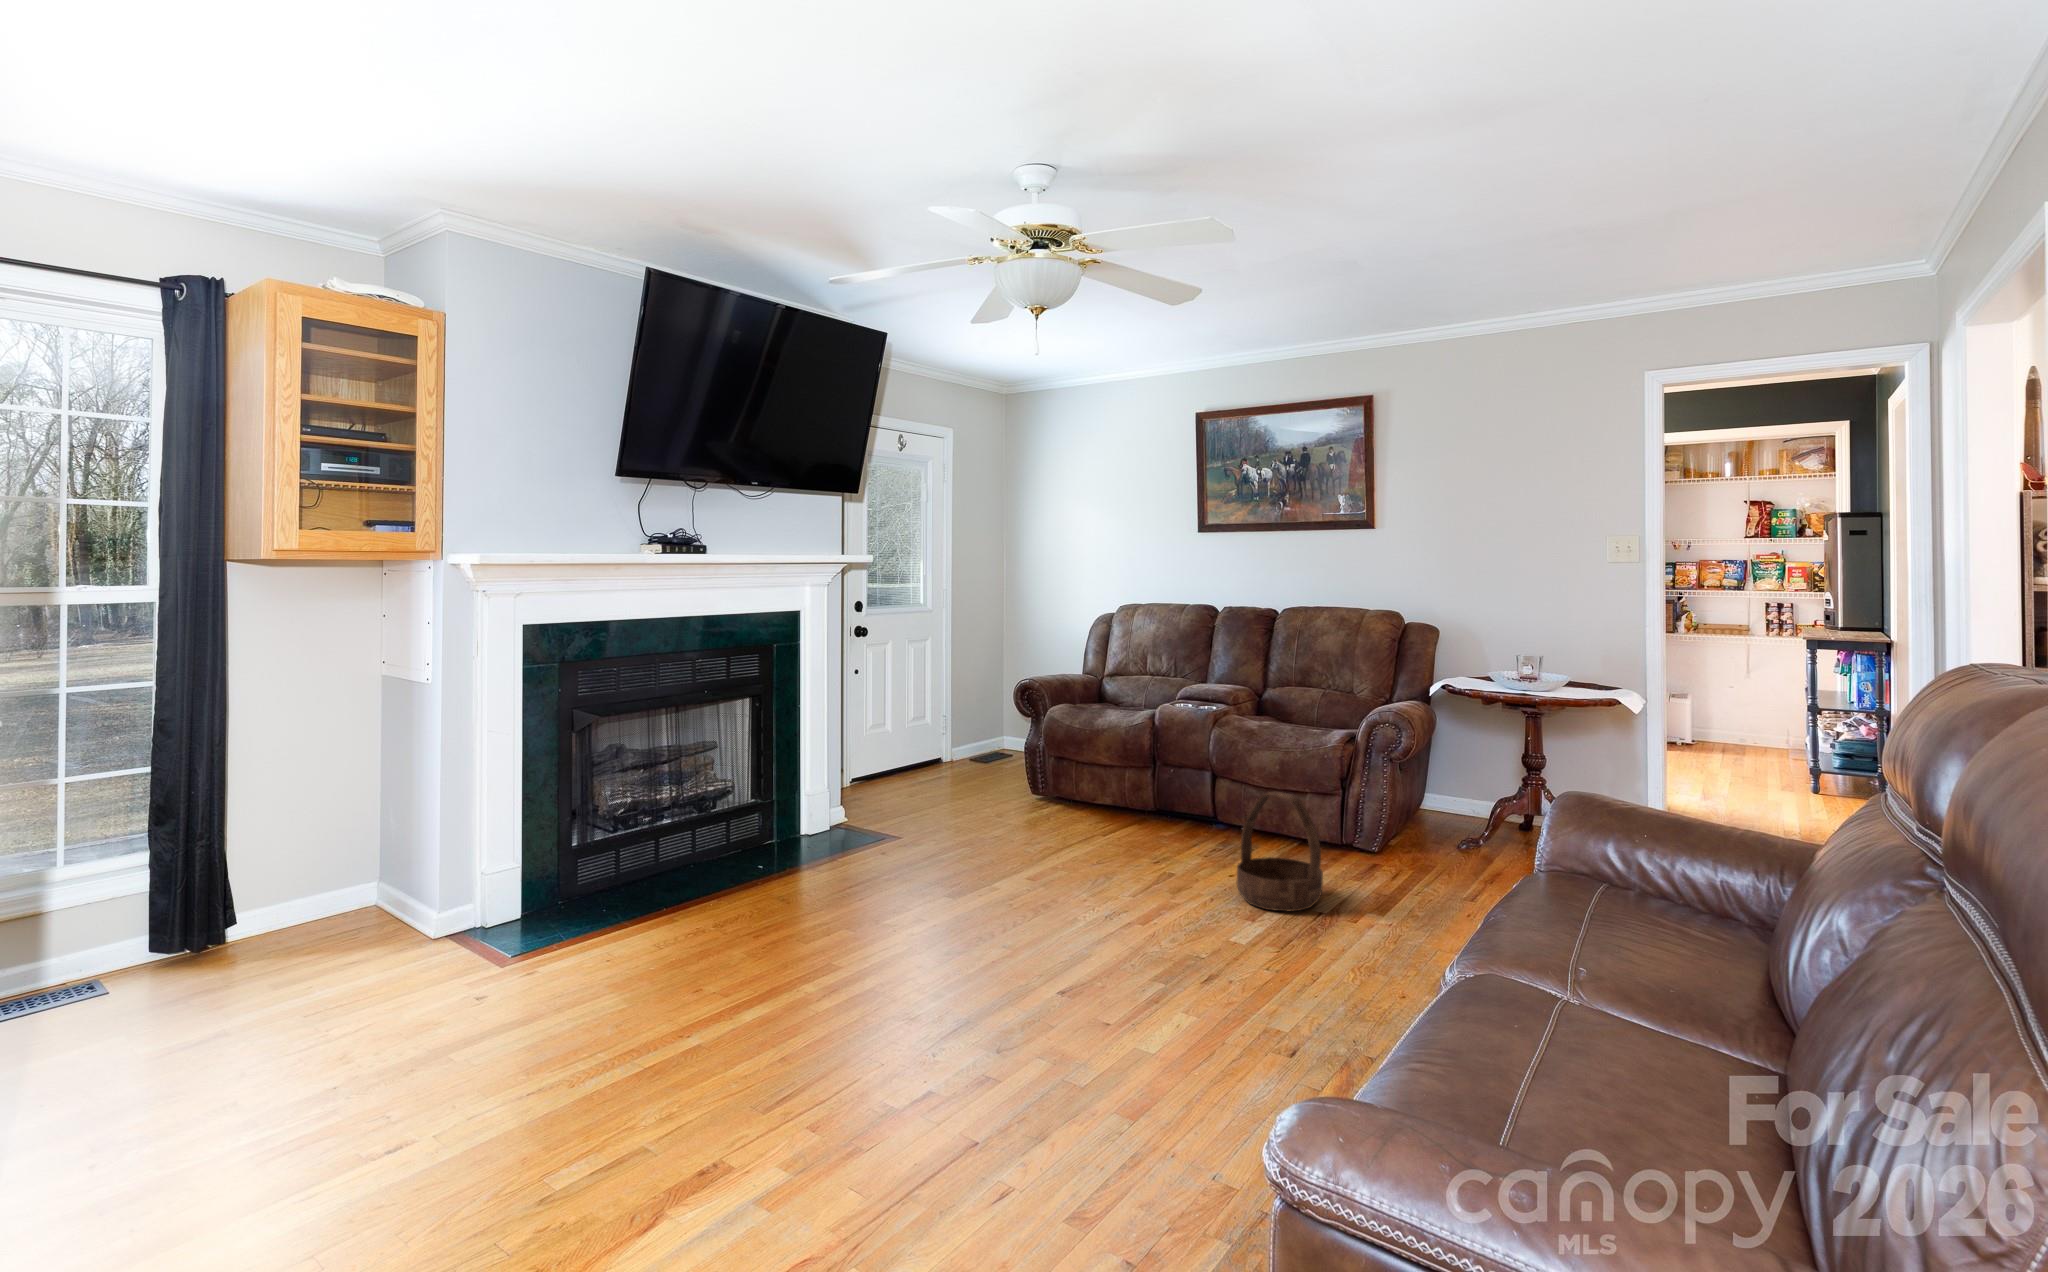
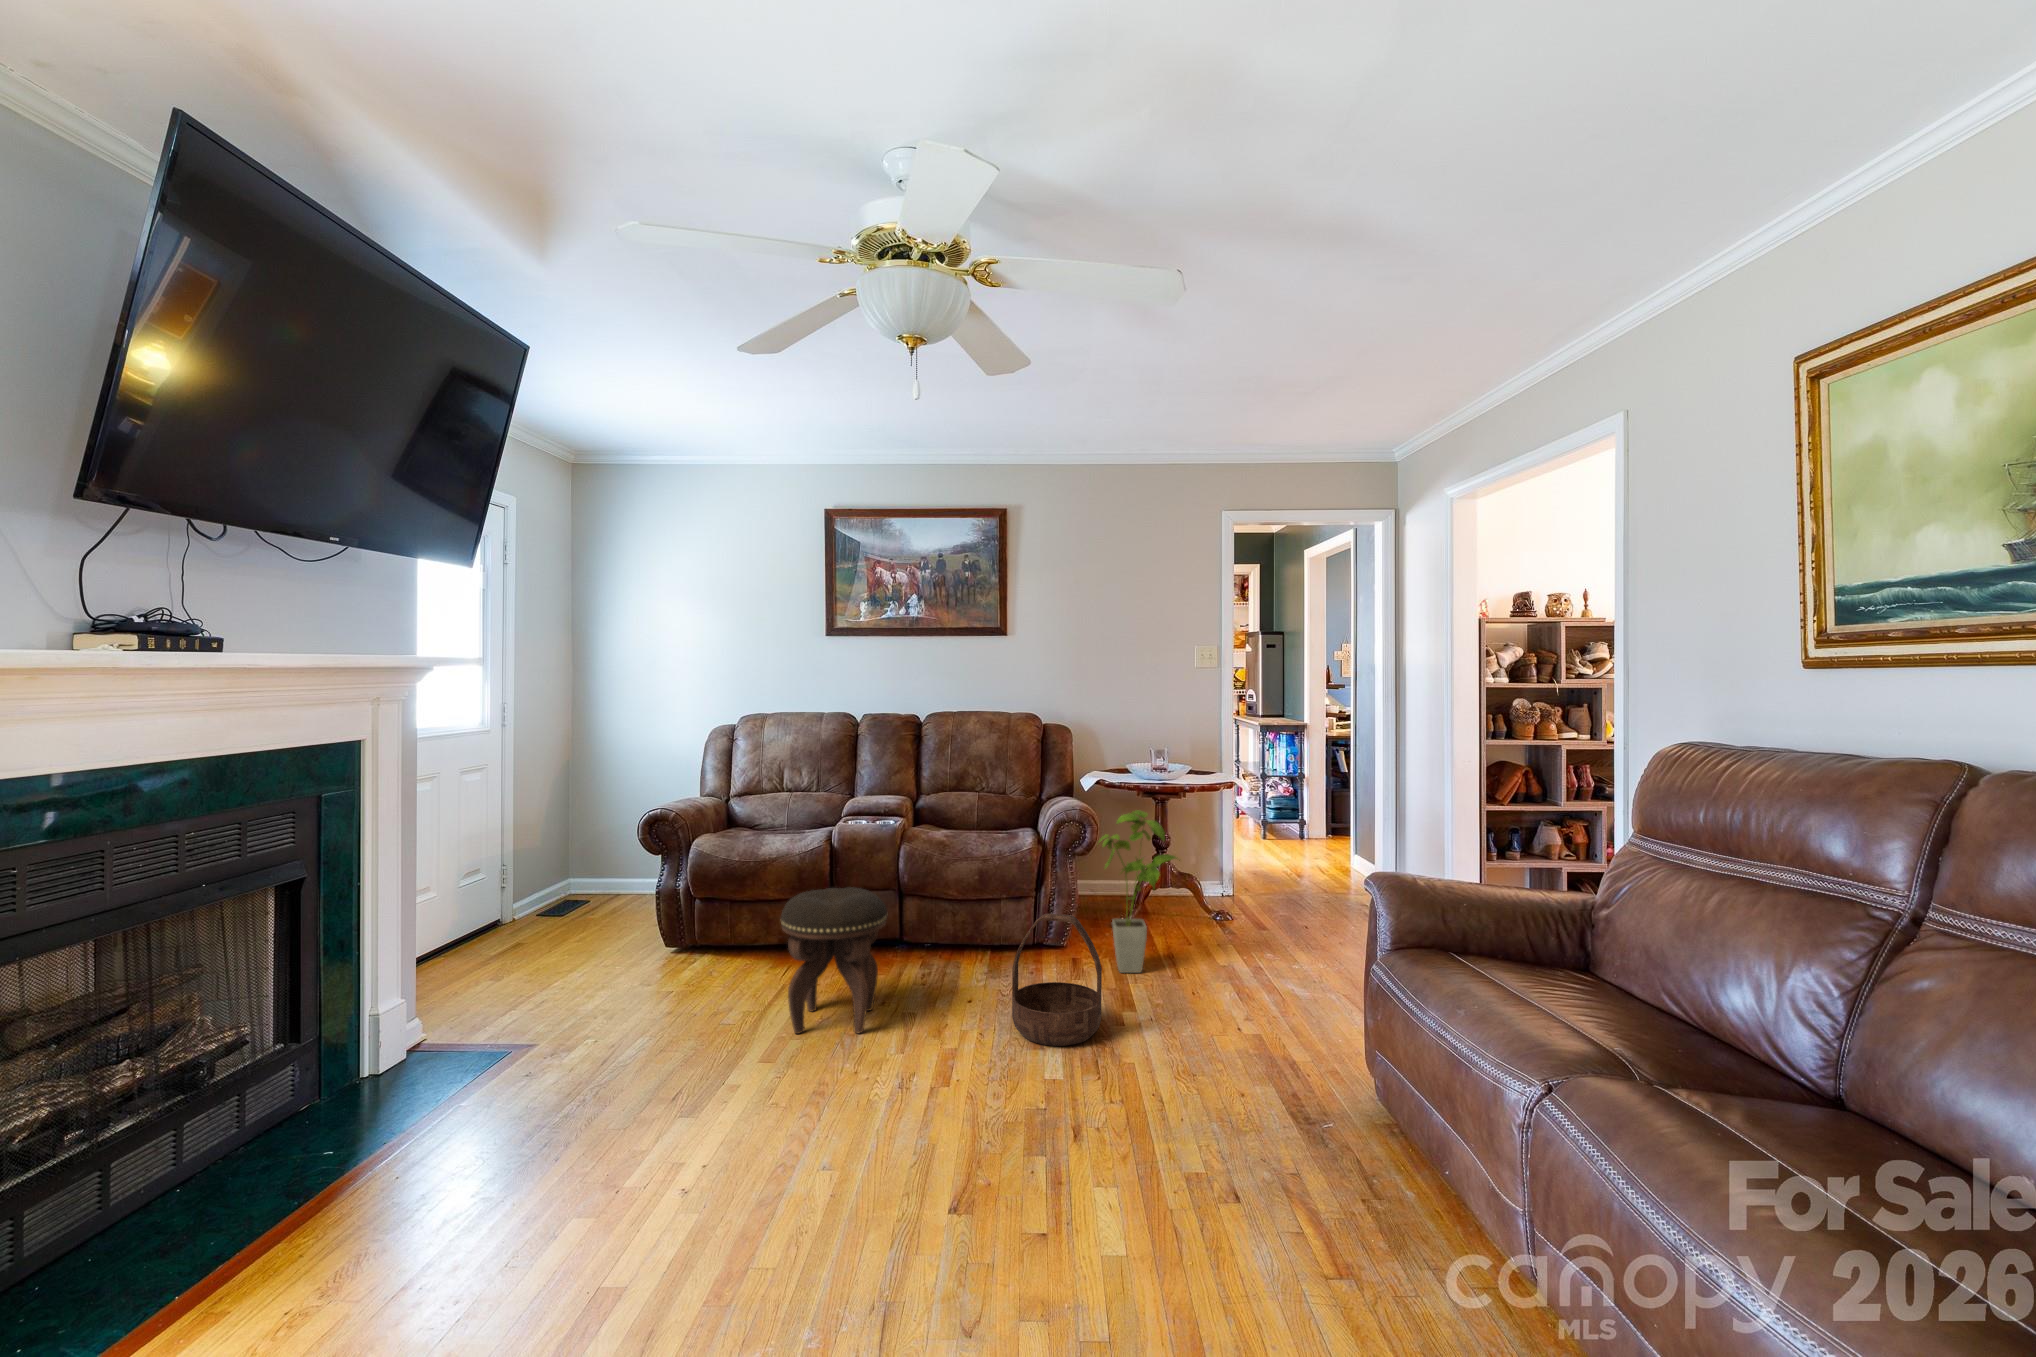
house plant: none [1387,709,1485,877] -> present [1100,810,1180,973]
footstool: none [1063,751,1152,871] -> present [781,887,887,1034]

